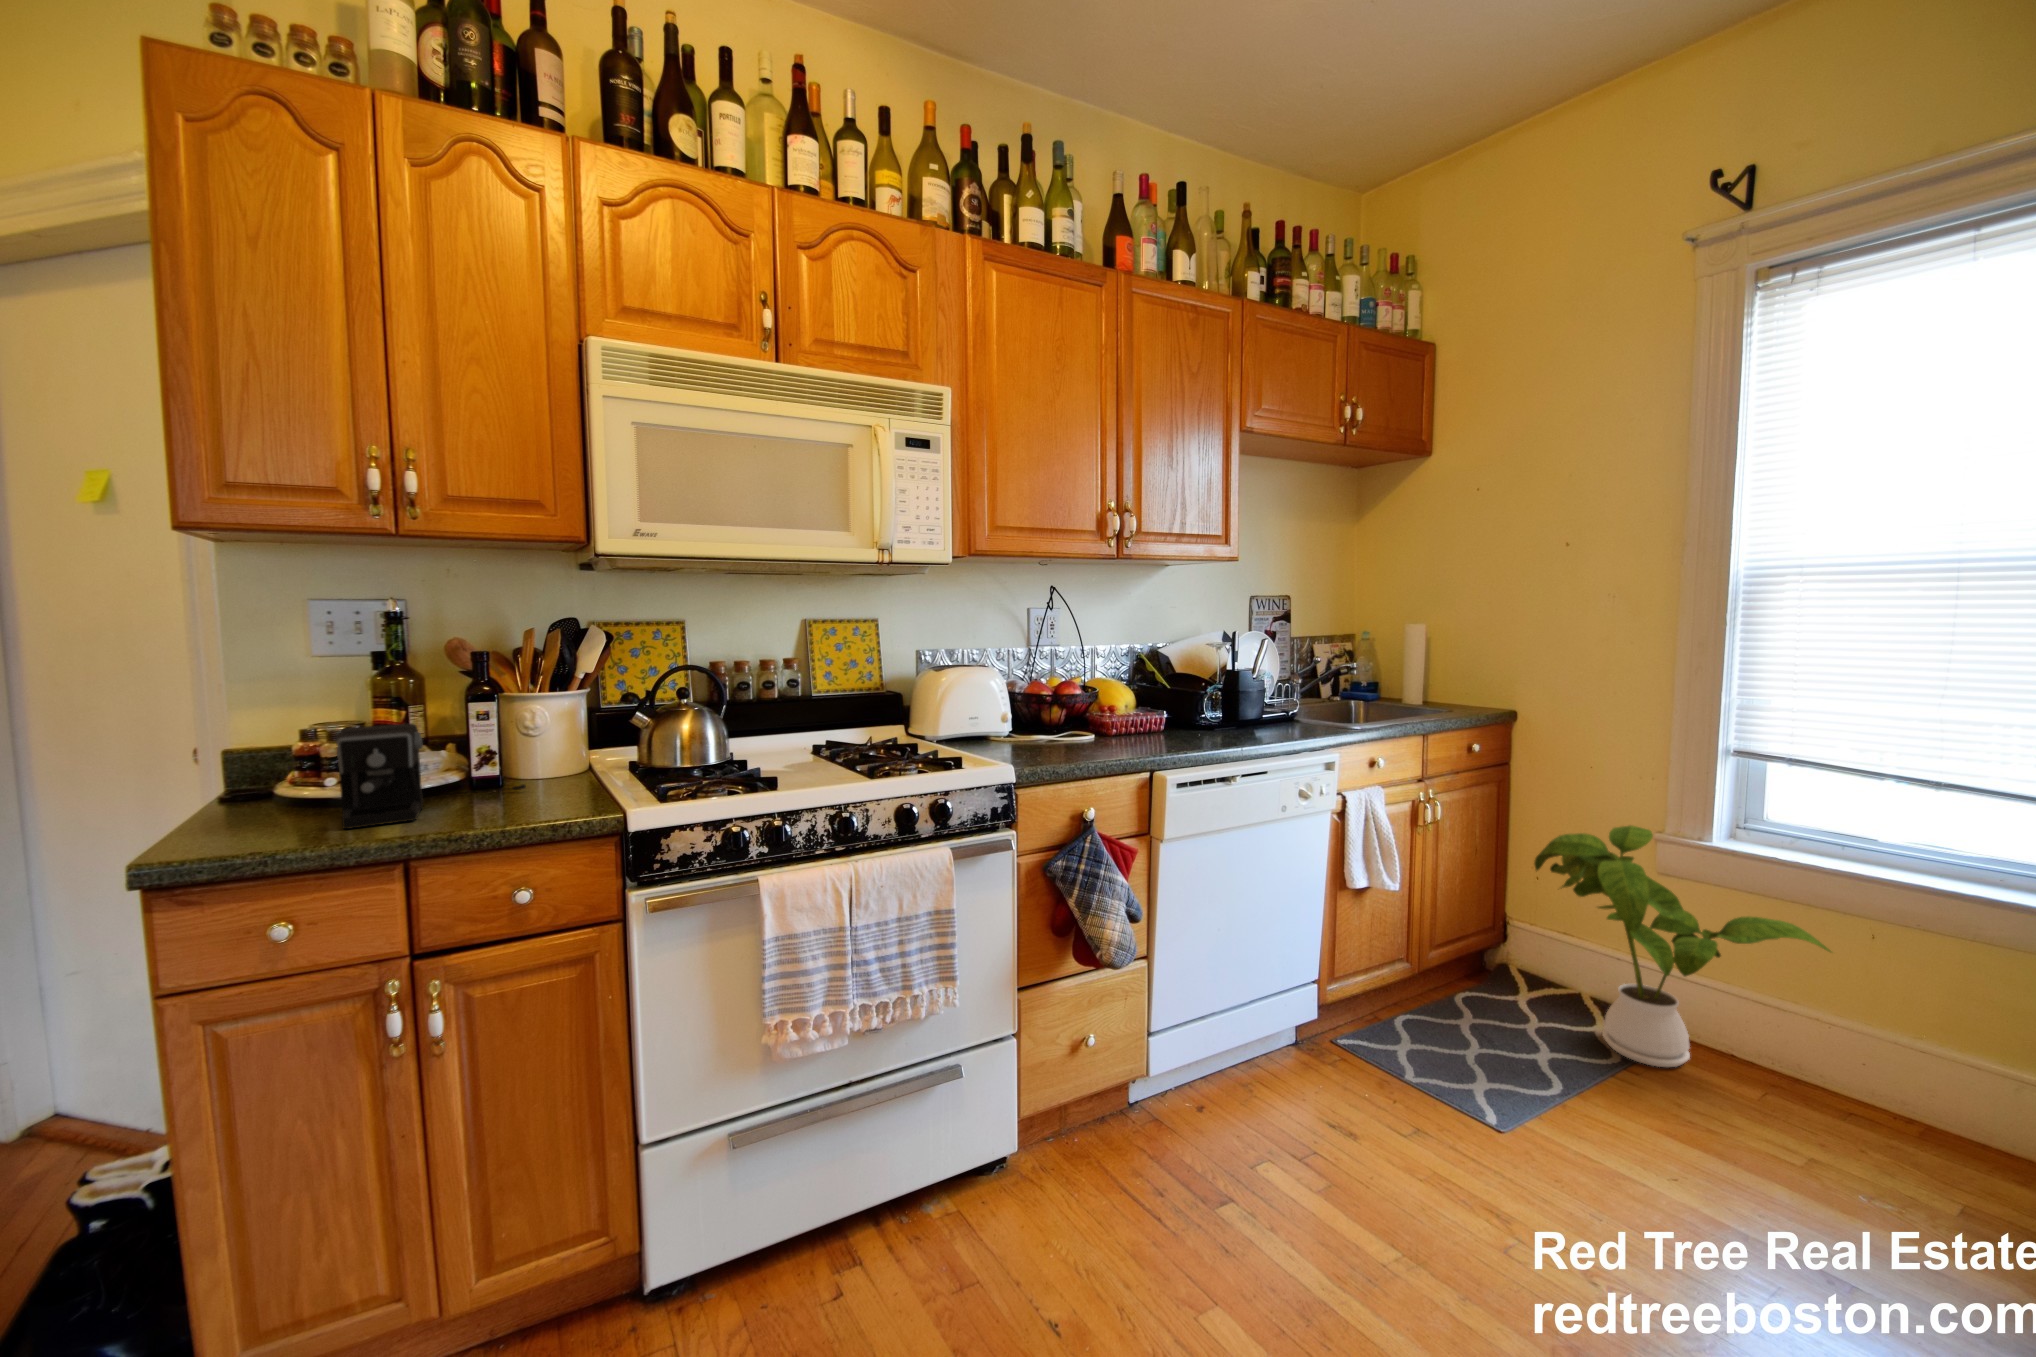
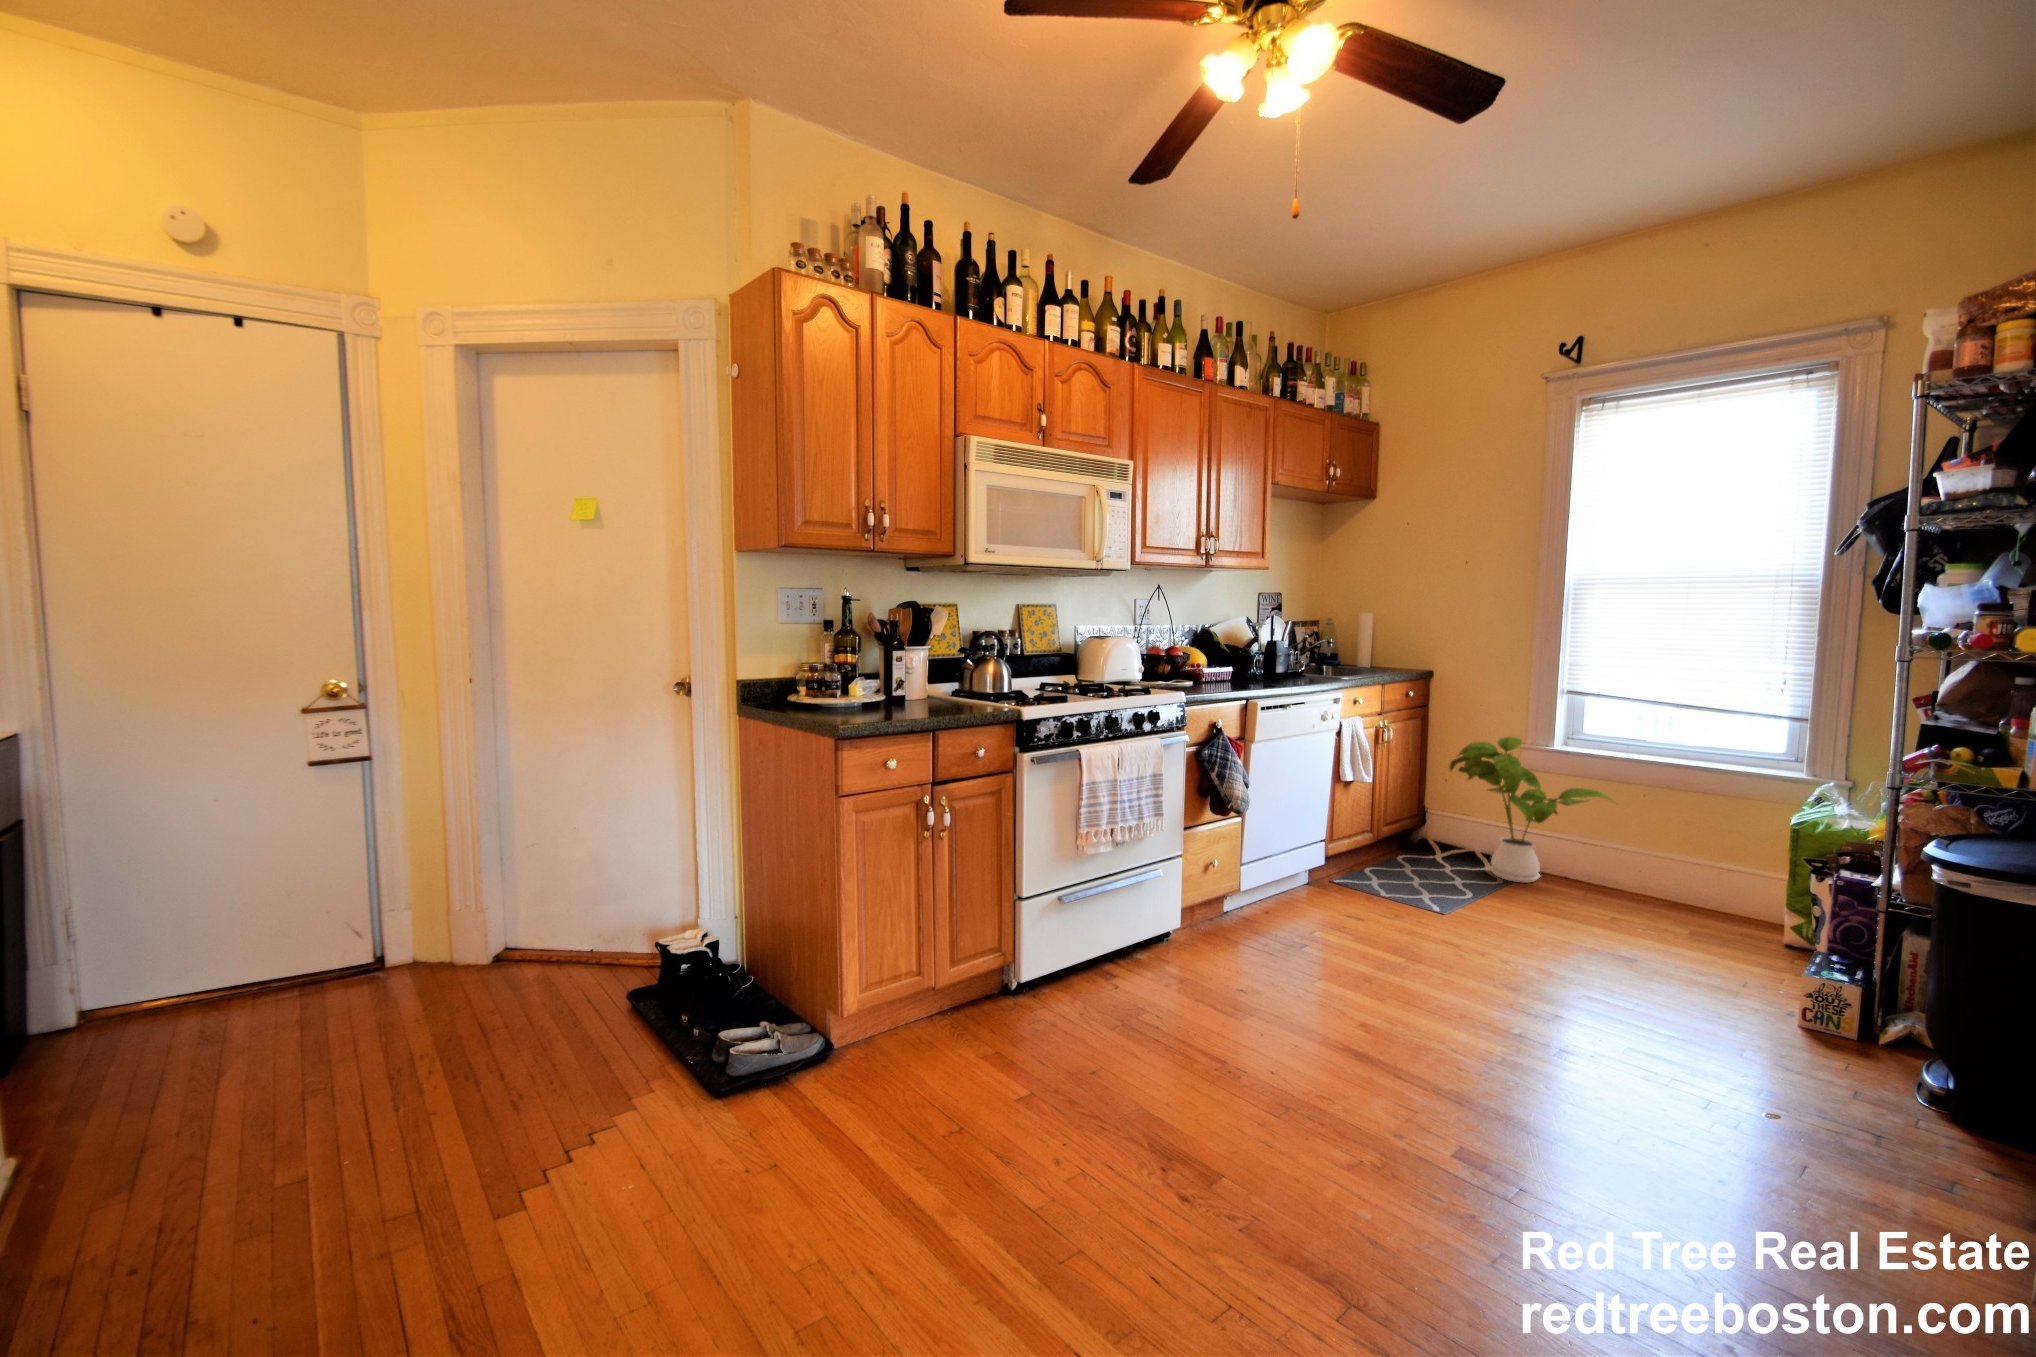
coffee maker: present [336,723,526,829] -> none [860,662,927,717]

